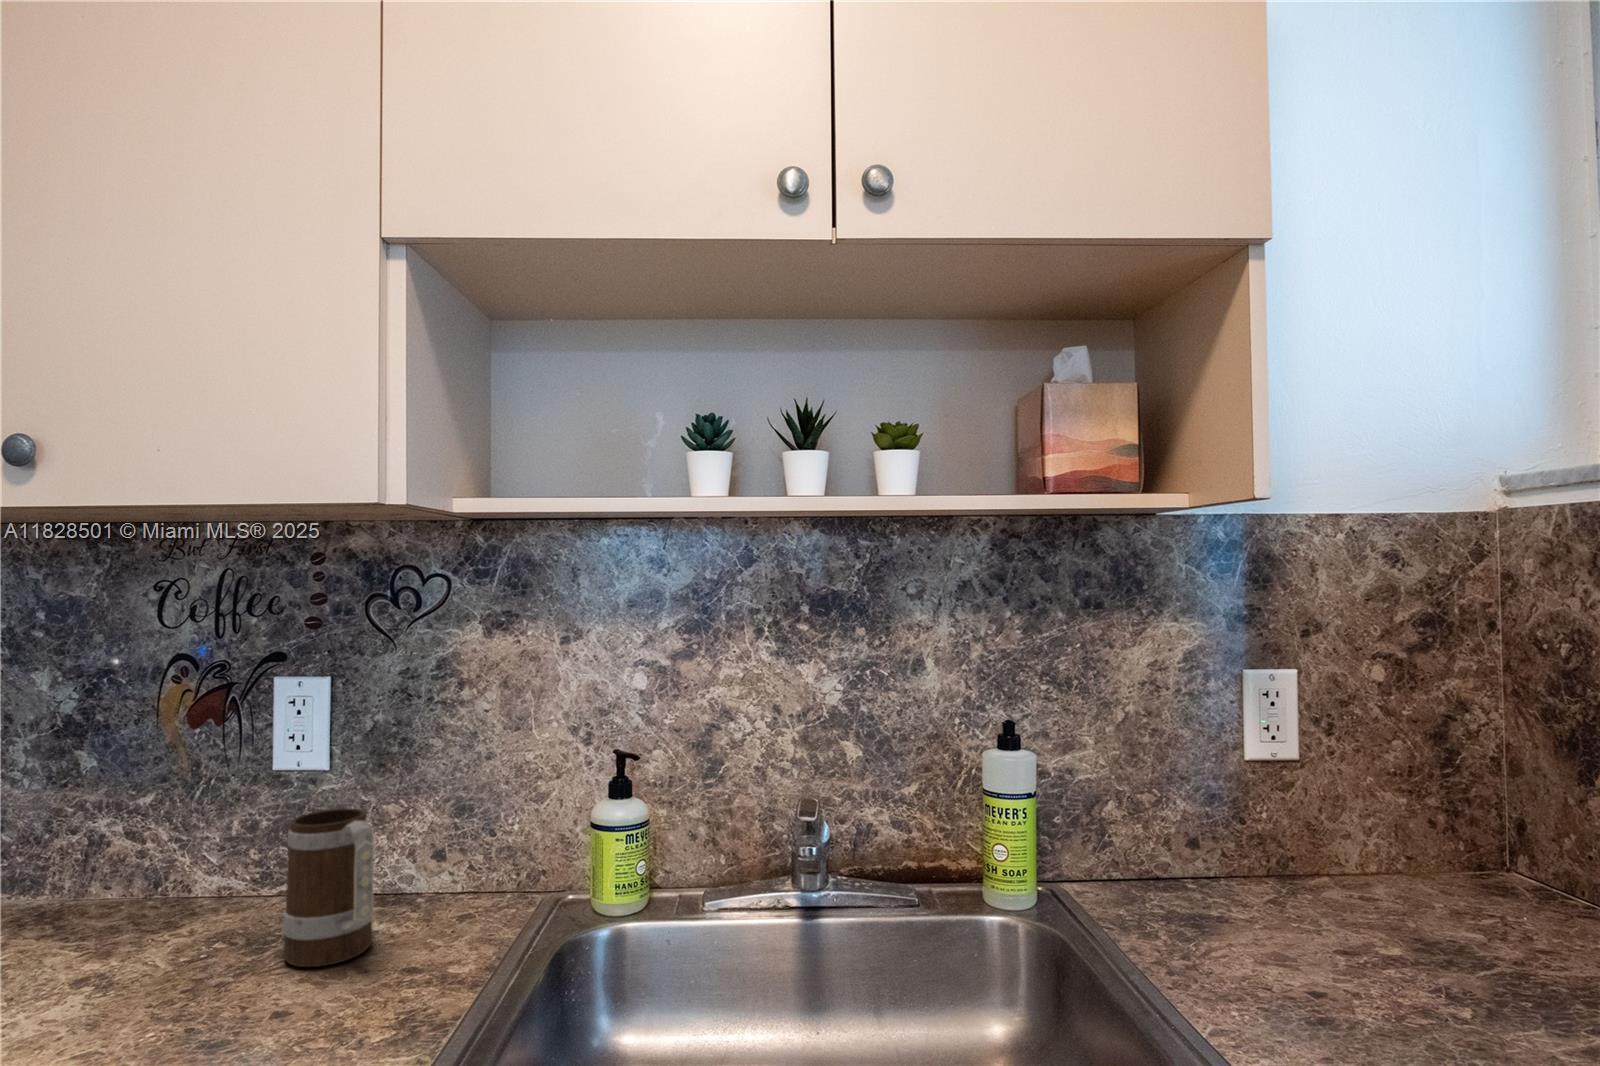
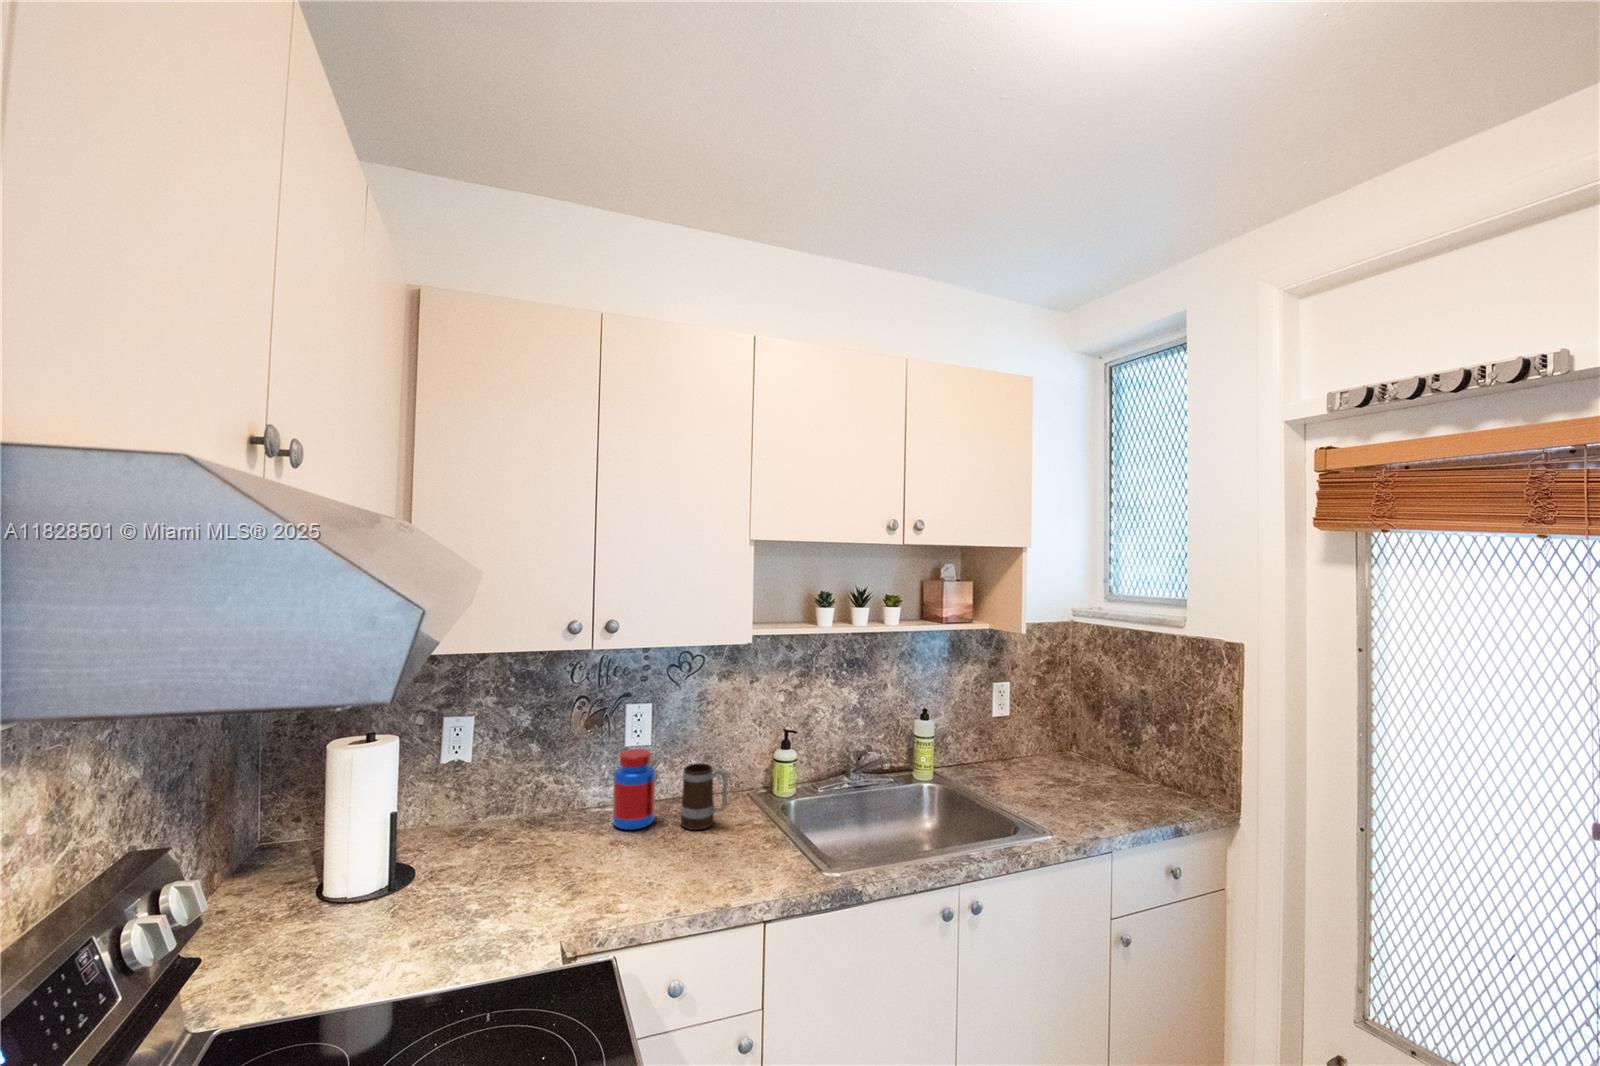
jar: none [160,769,270,949] -> present [613,749,655,830]

